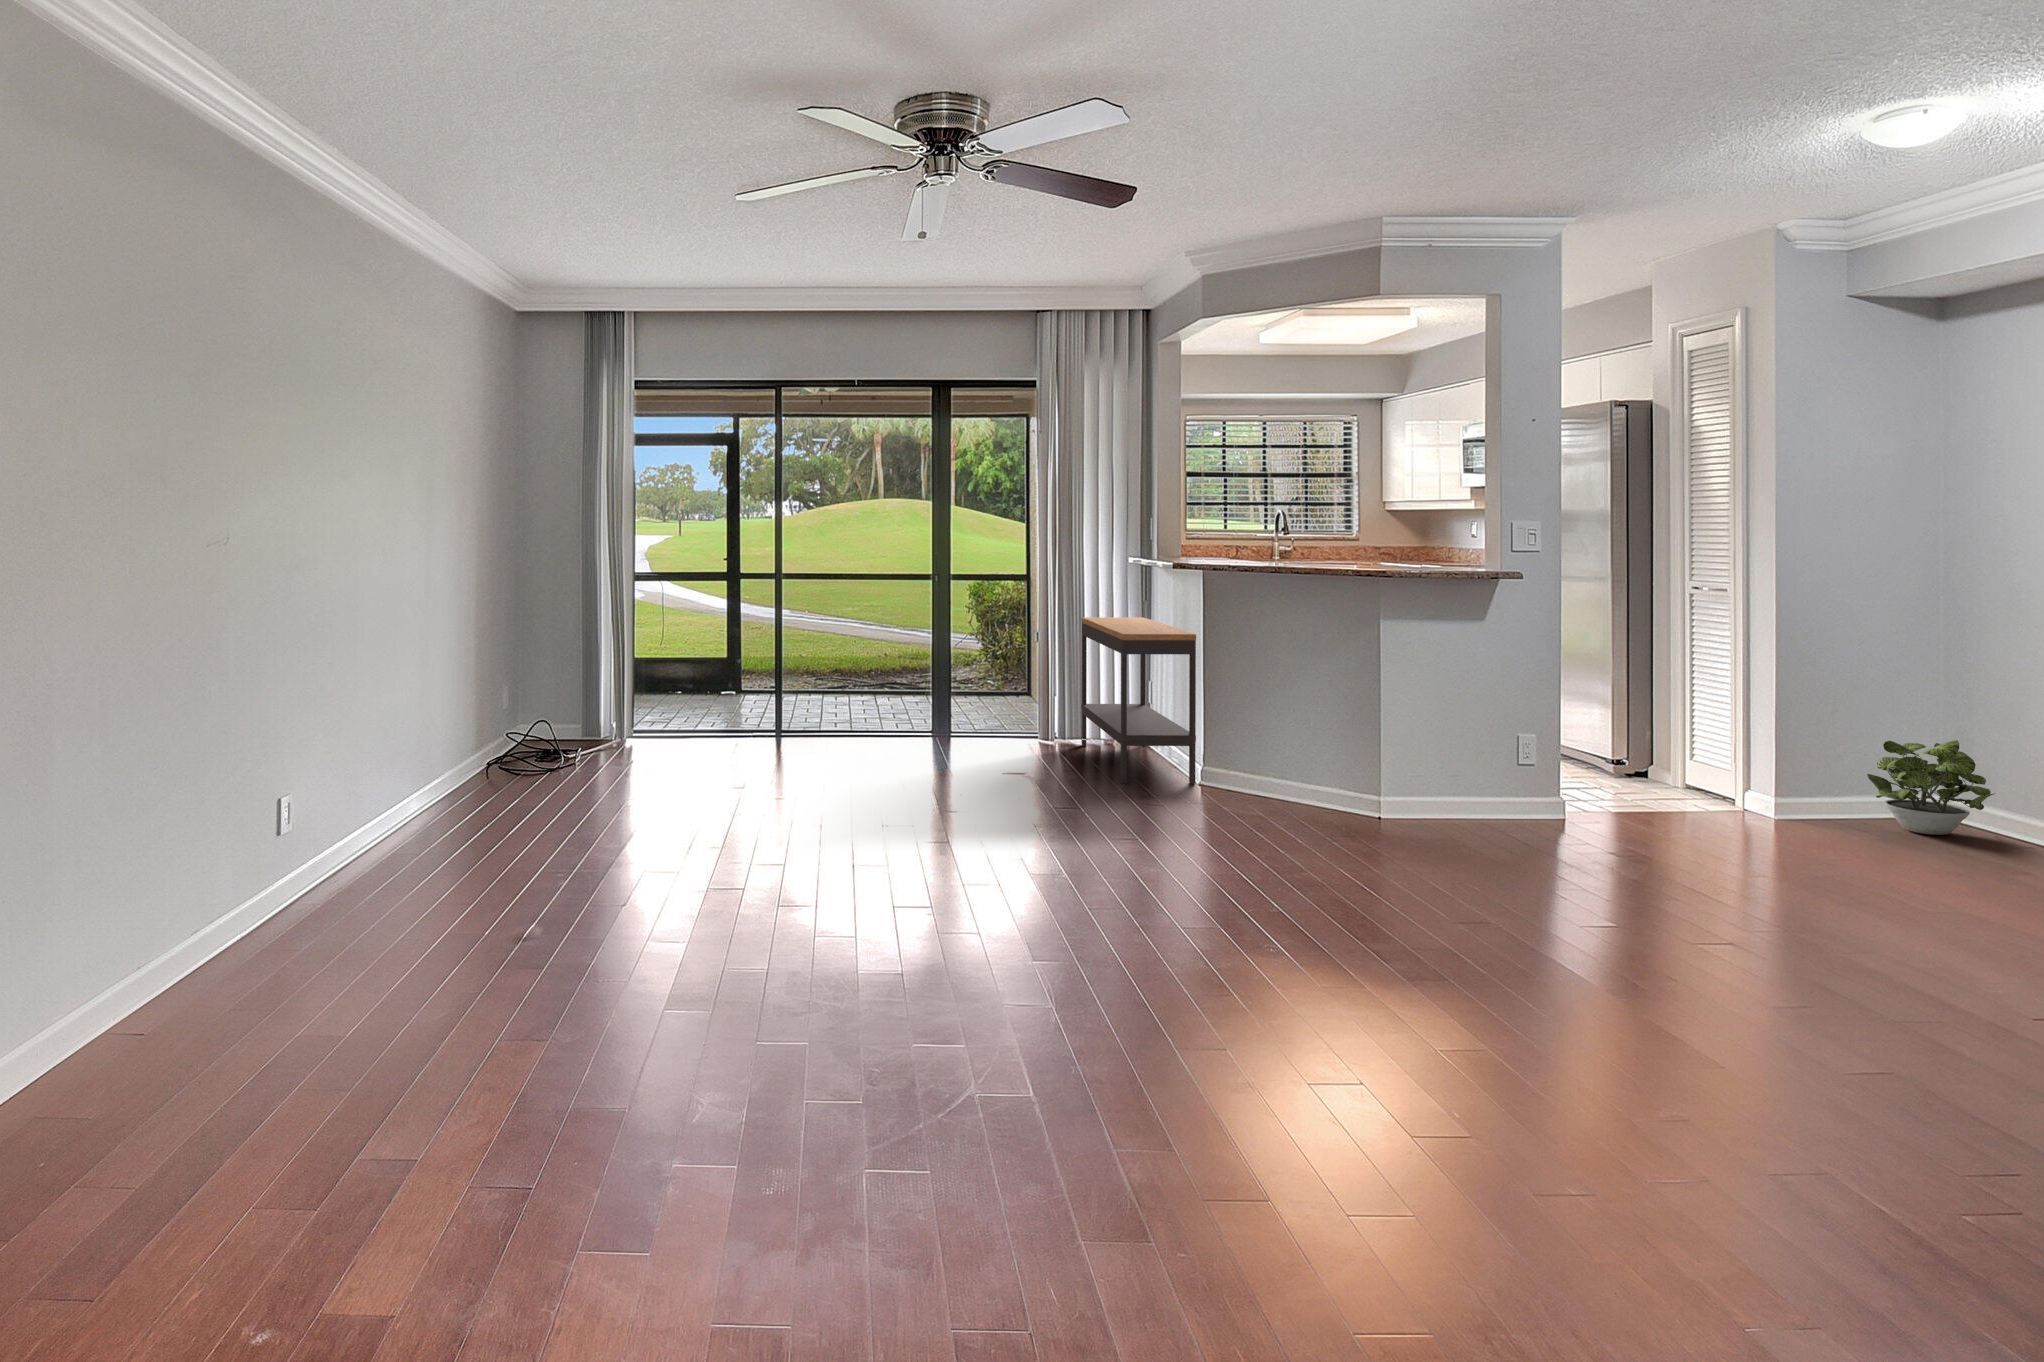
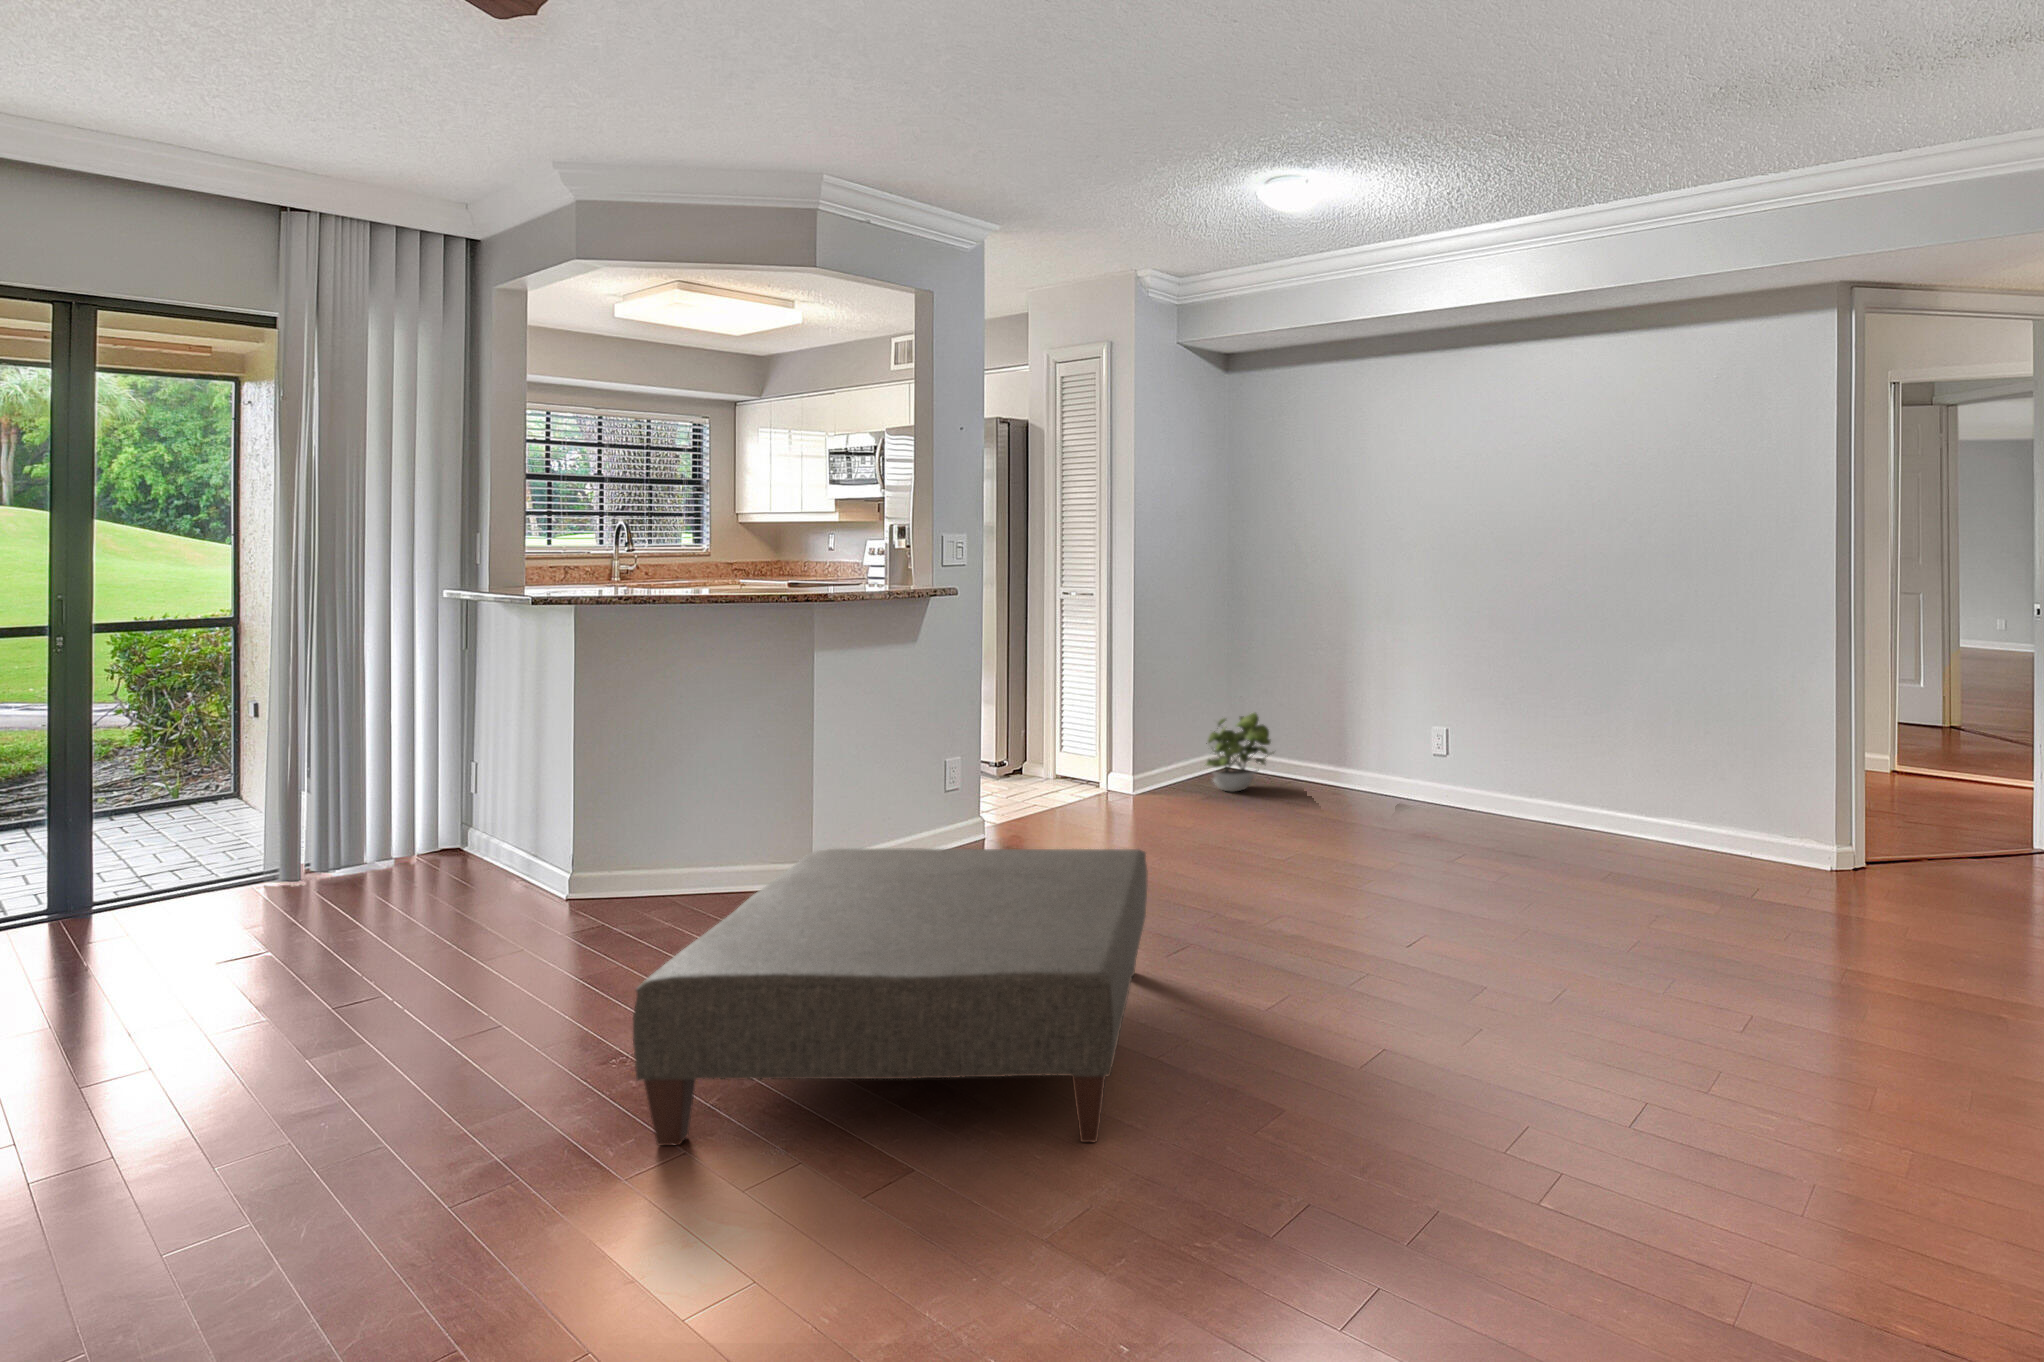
console table: present [1081,617,1196,784] -> none [351,669,563,924]
ottoman: none [1183,765,1640,991] -> present [633,848,1148,1145]

